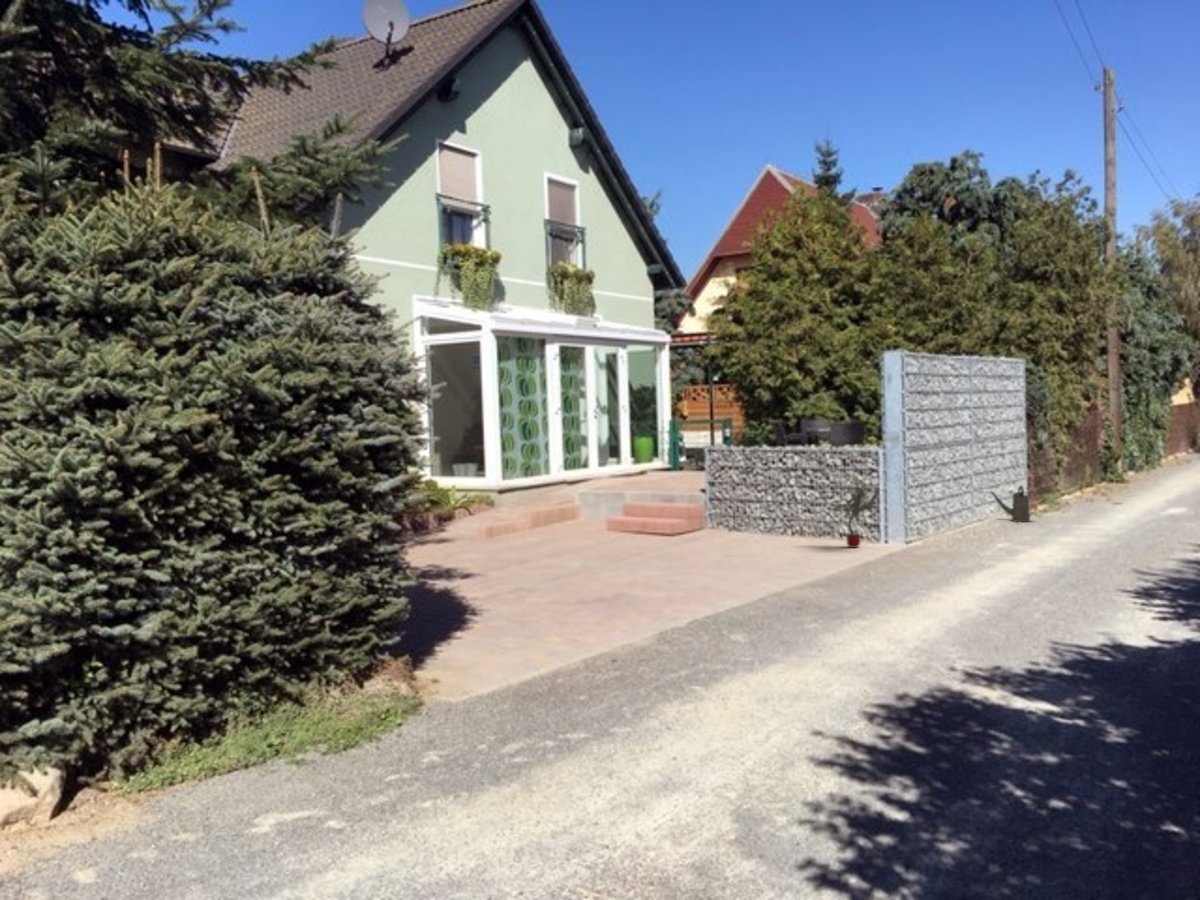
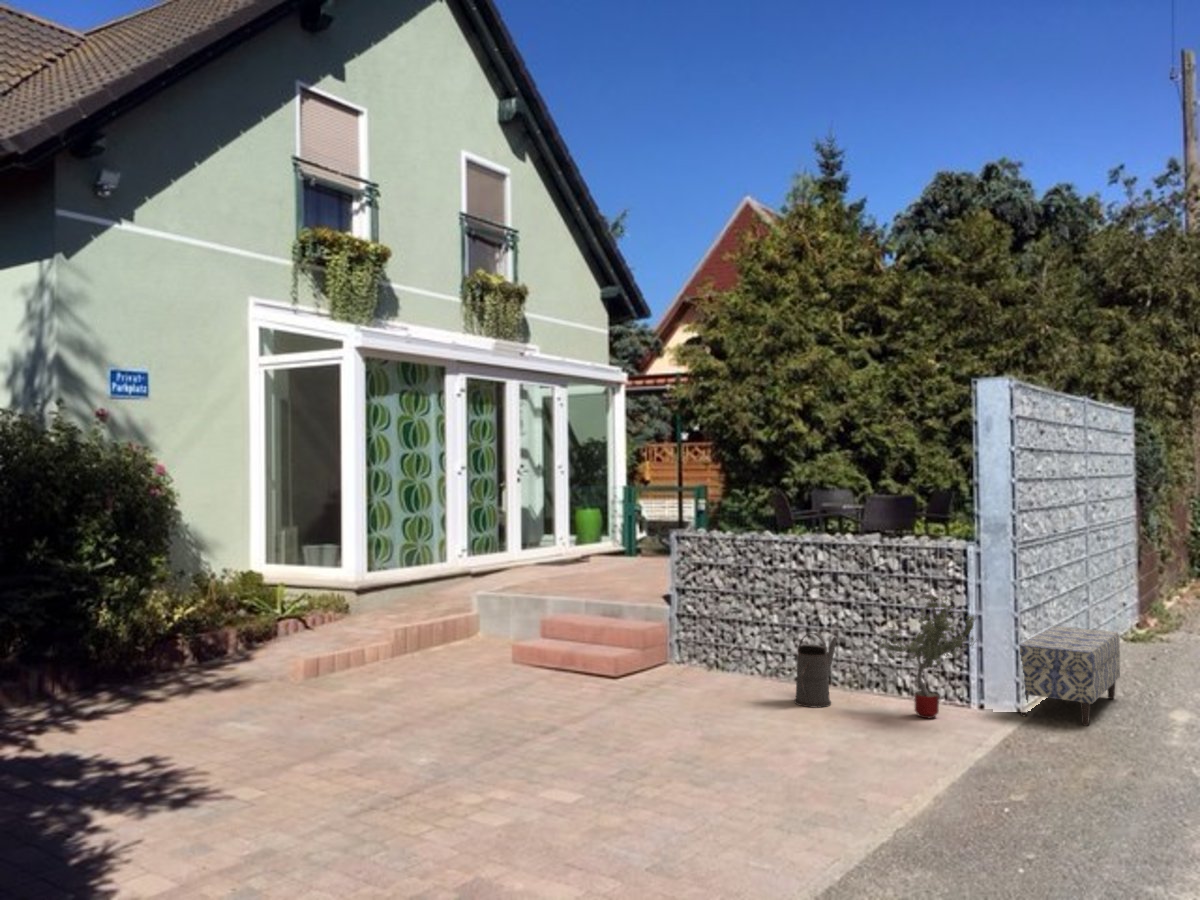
watering can: present [991,486,1030,522] -> present [794,633,837,707]
bench: none [905,498,976,549] -> present [1019,626,1120,726]

